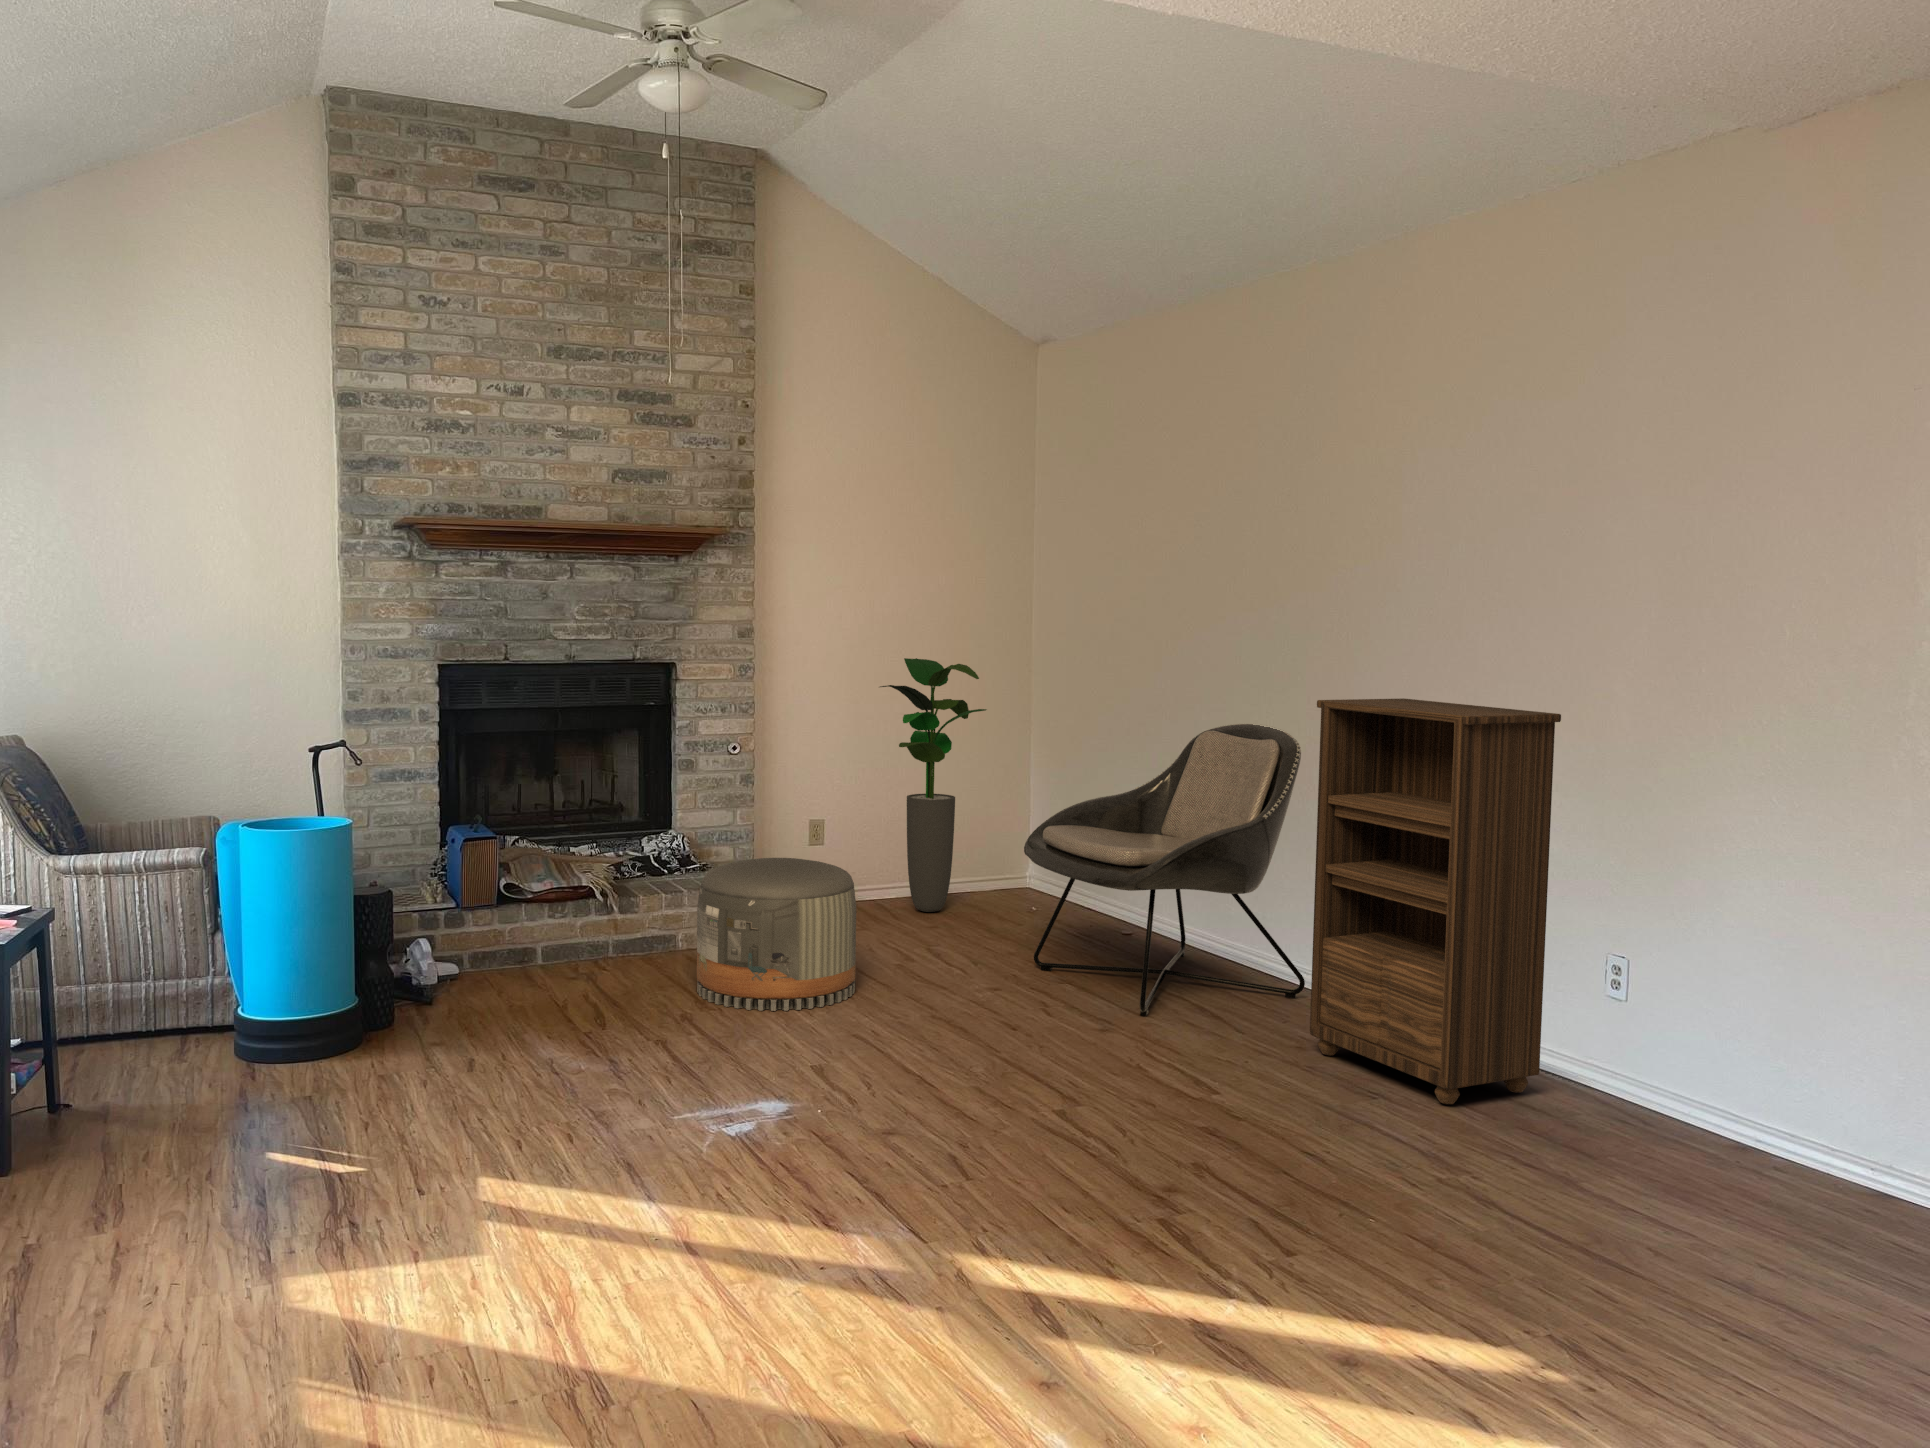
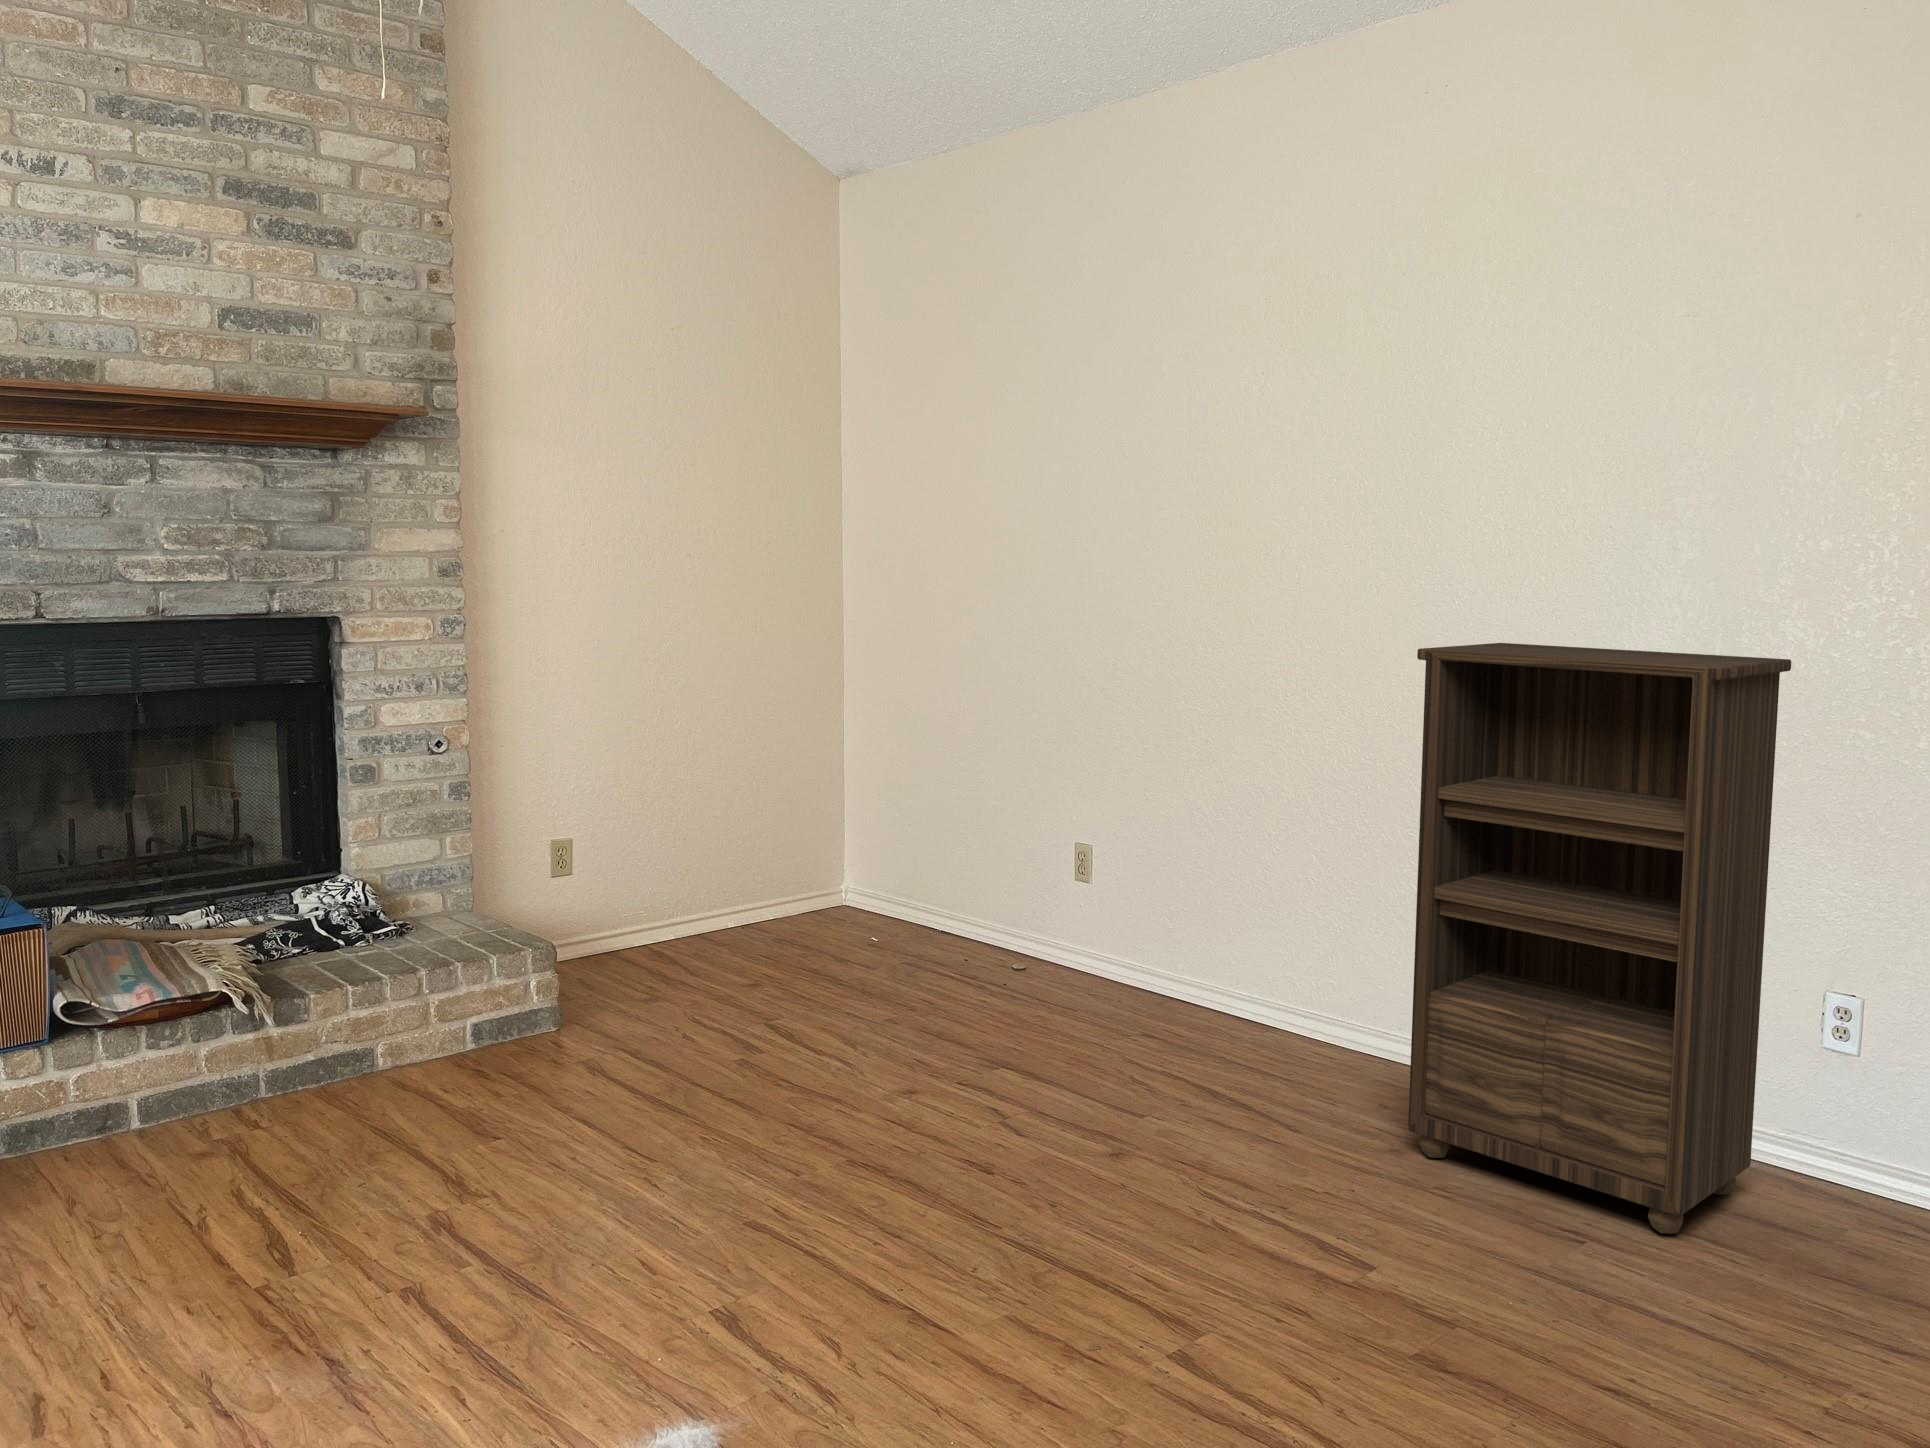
potted plant: present [880,658,986,912] -> none [651,604,807,957]
lounge chair: present [1024,724,1305,1016] -> none [917,682,1316,1116]
pouf: present [697,858,856,1011] -> none [433,922,699,1188]

